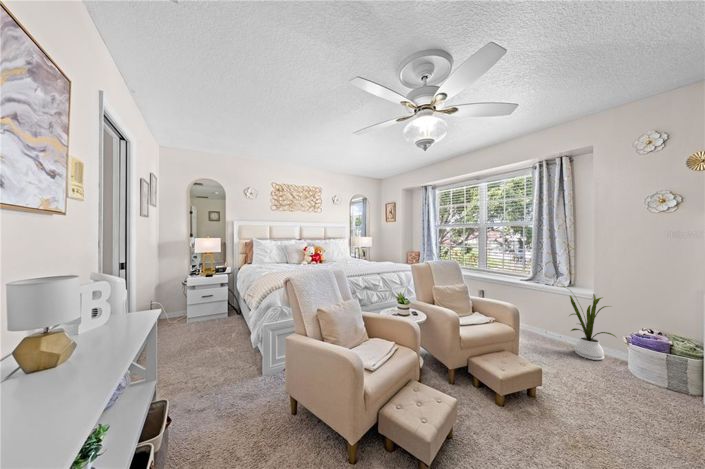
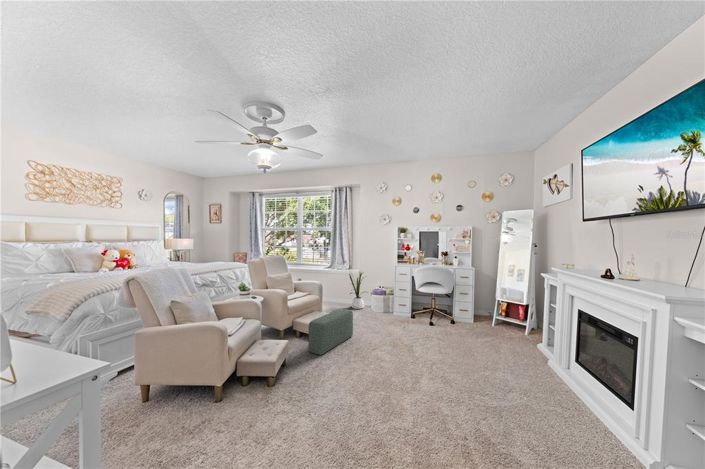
pouf: none [491,361,583,438] -> present [308,309,353,355]

